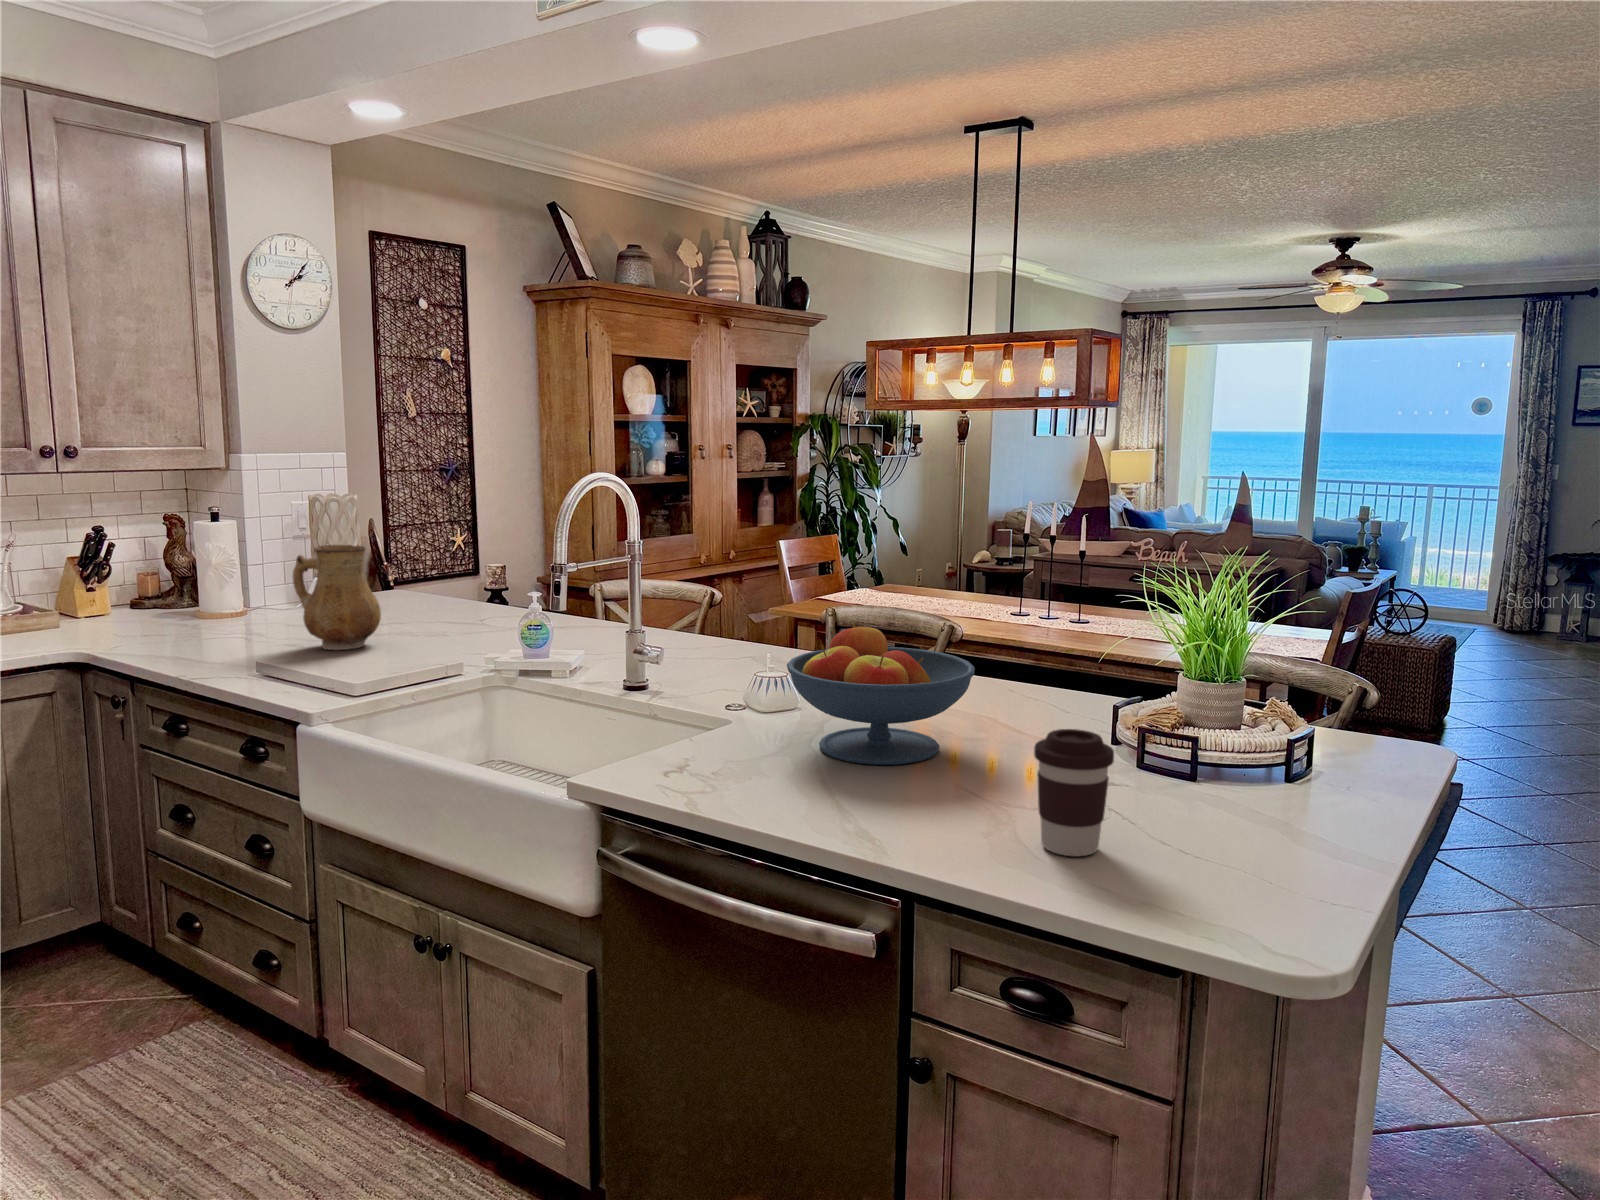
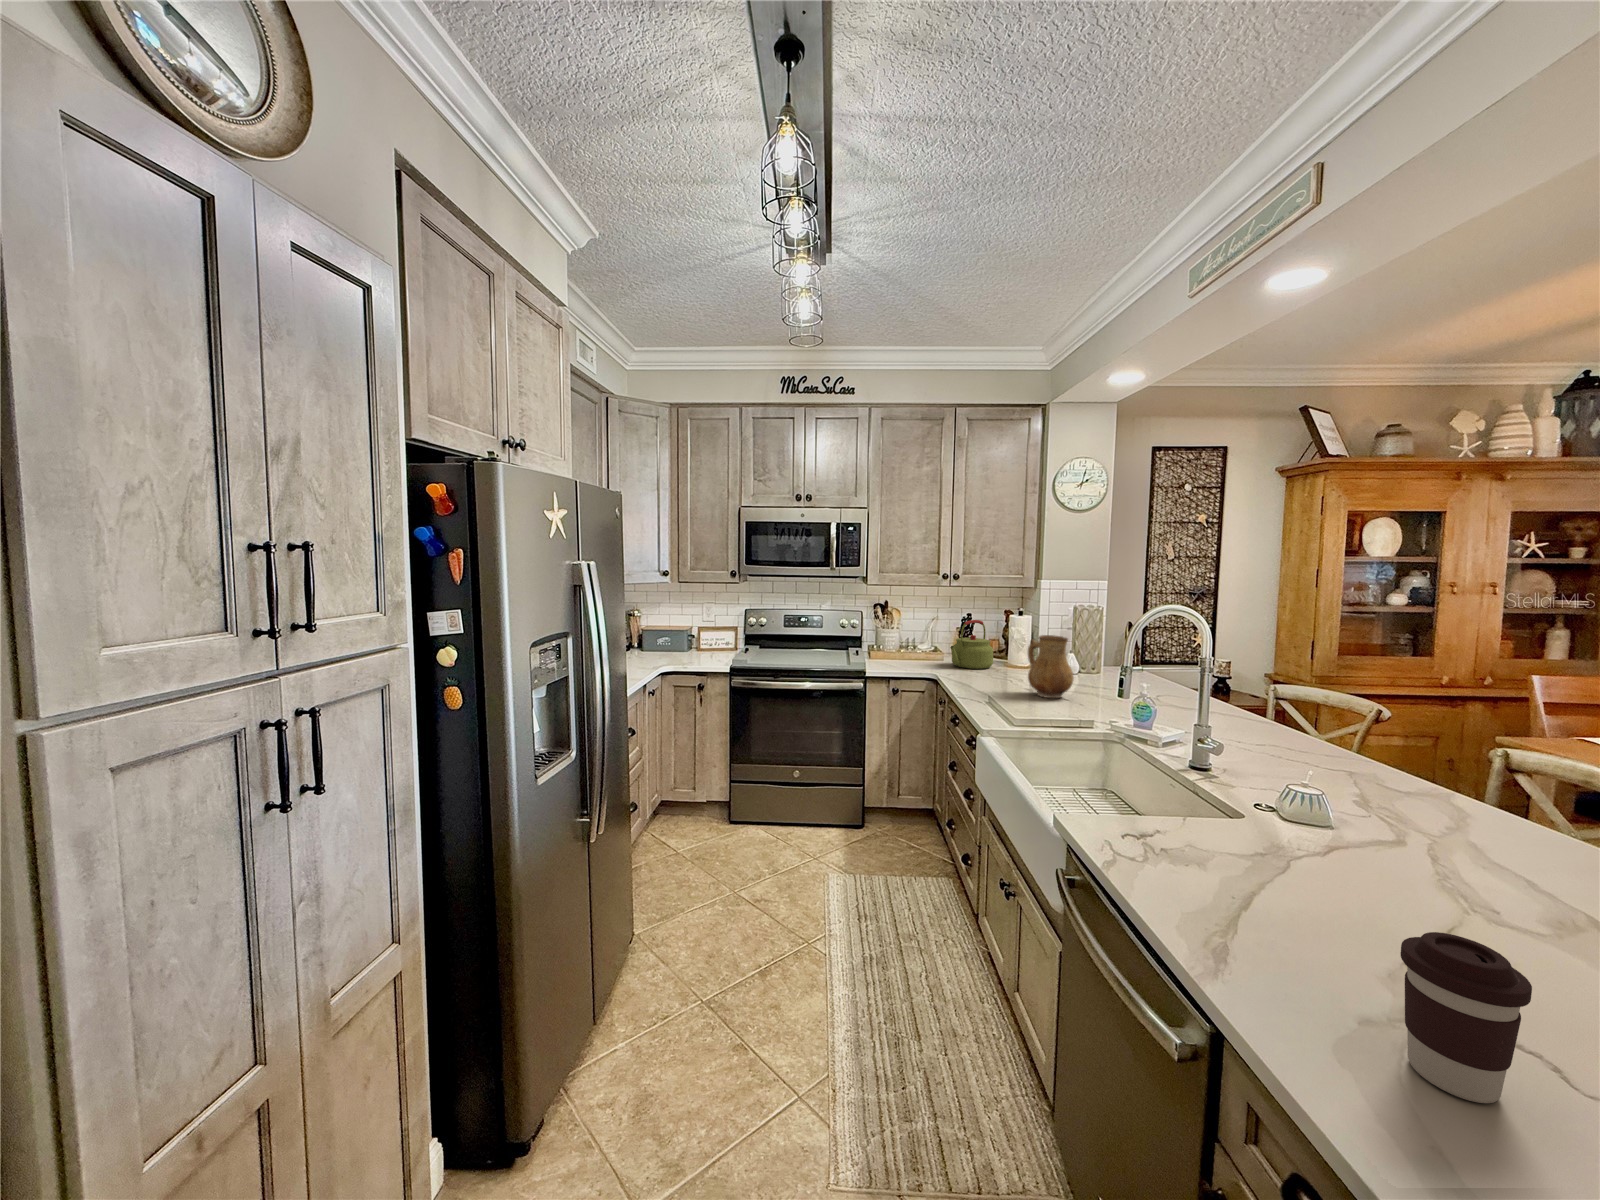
kettle: none [86,537,180,633] -> present [950,620,993,669]
fruit bowl: present [787,623,975,765] -> none [1258,762,1504,919]

